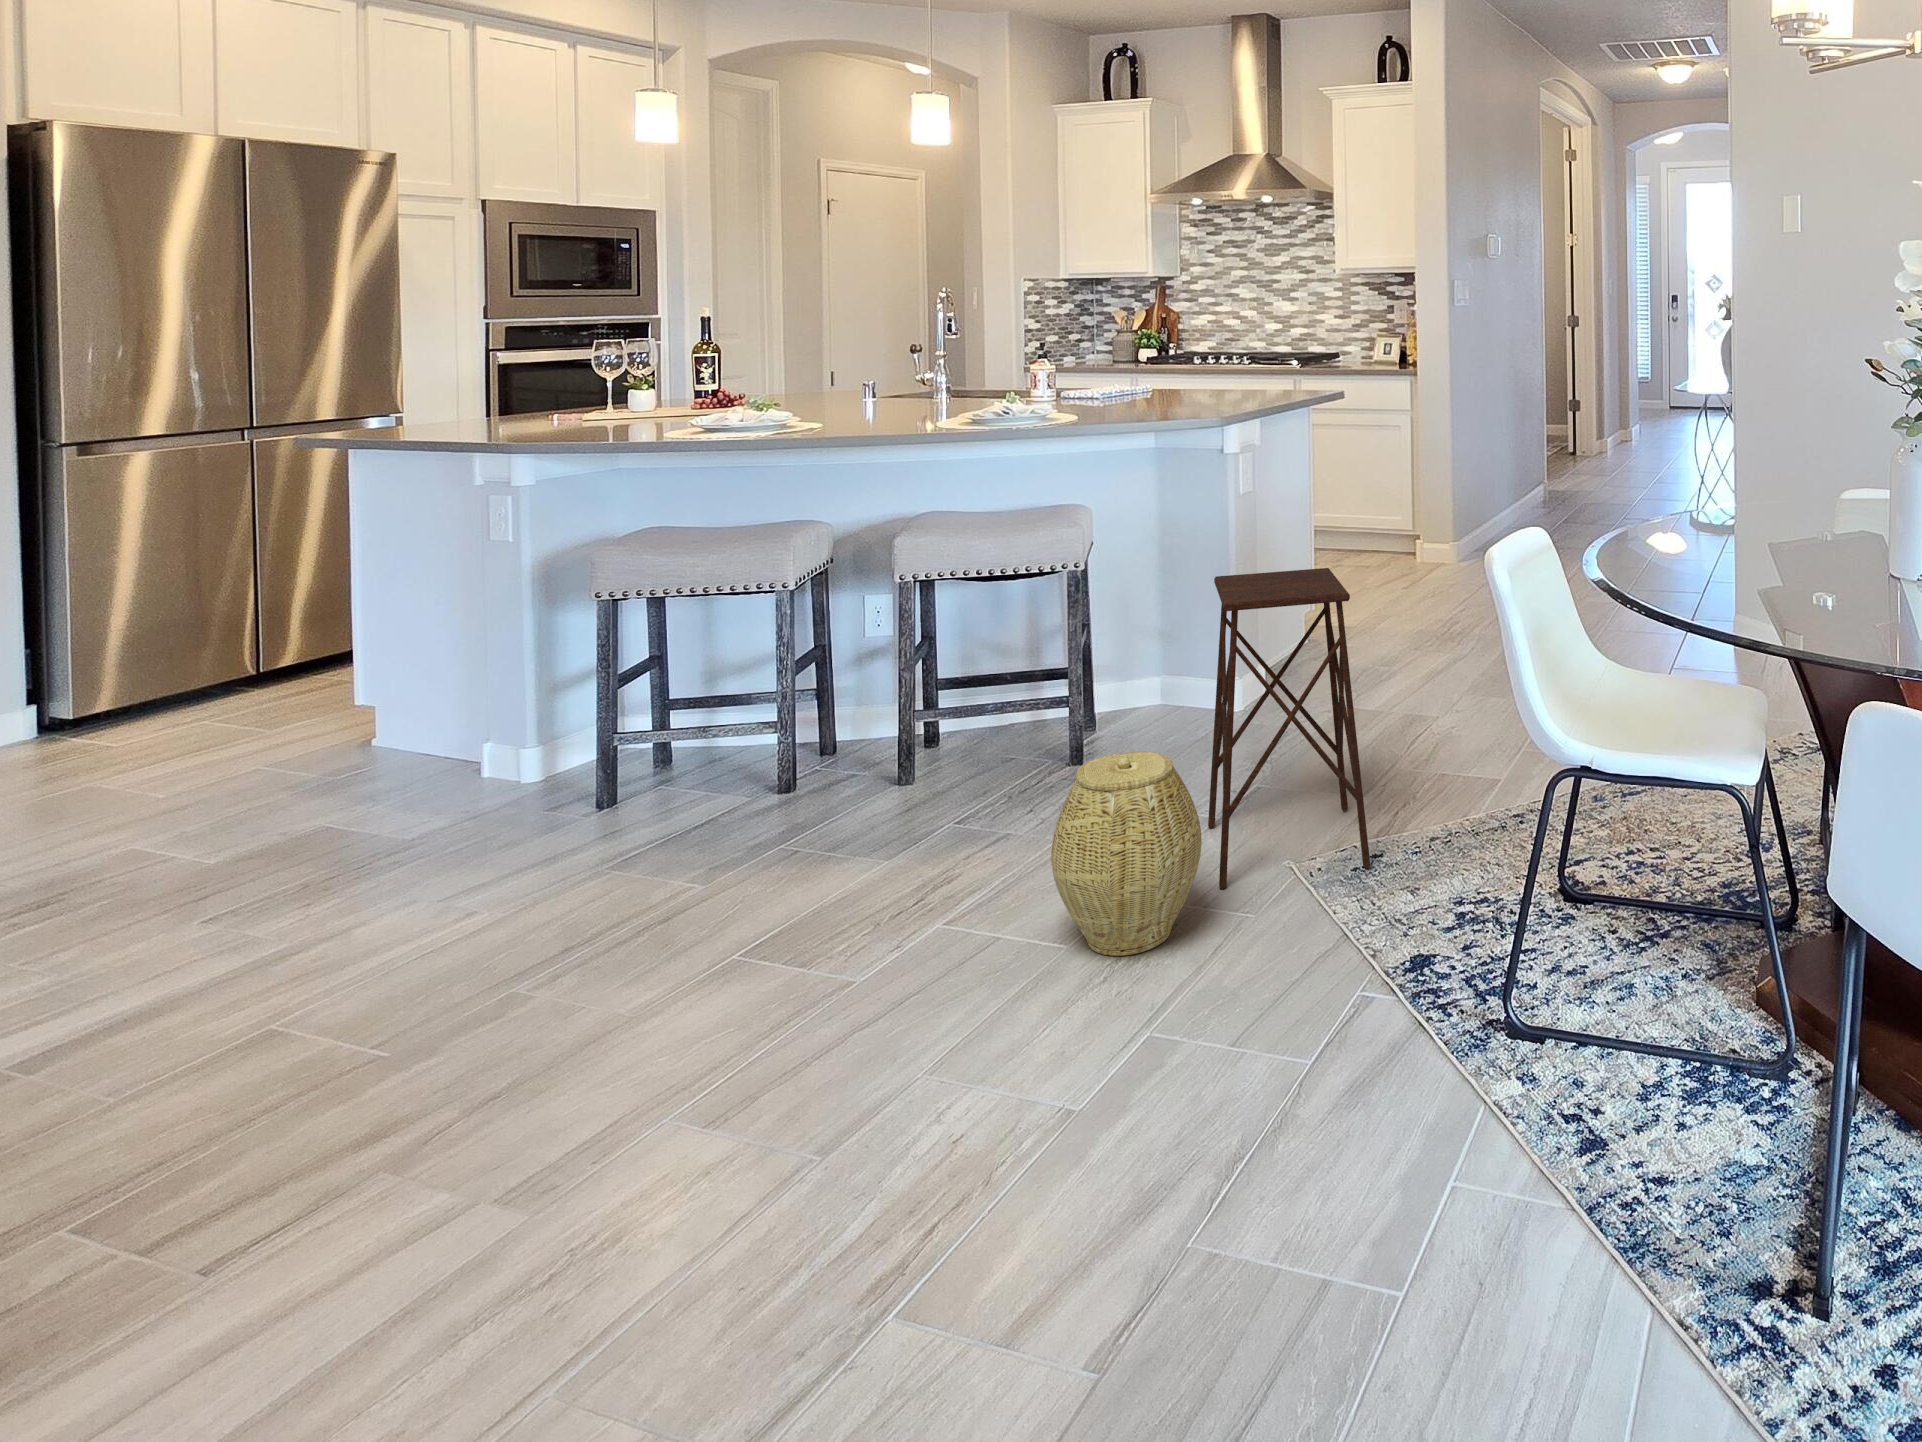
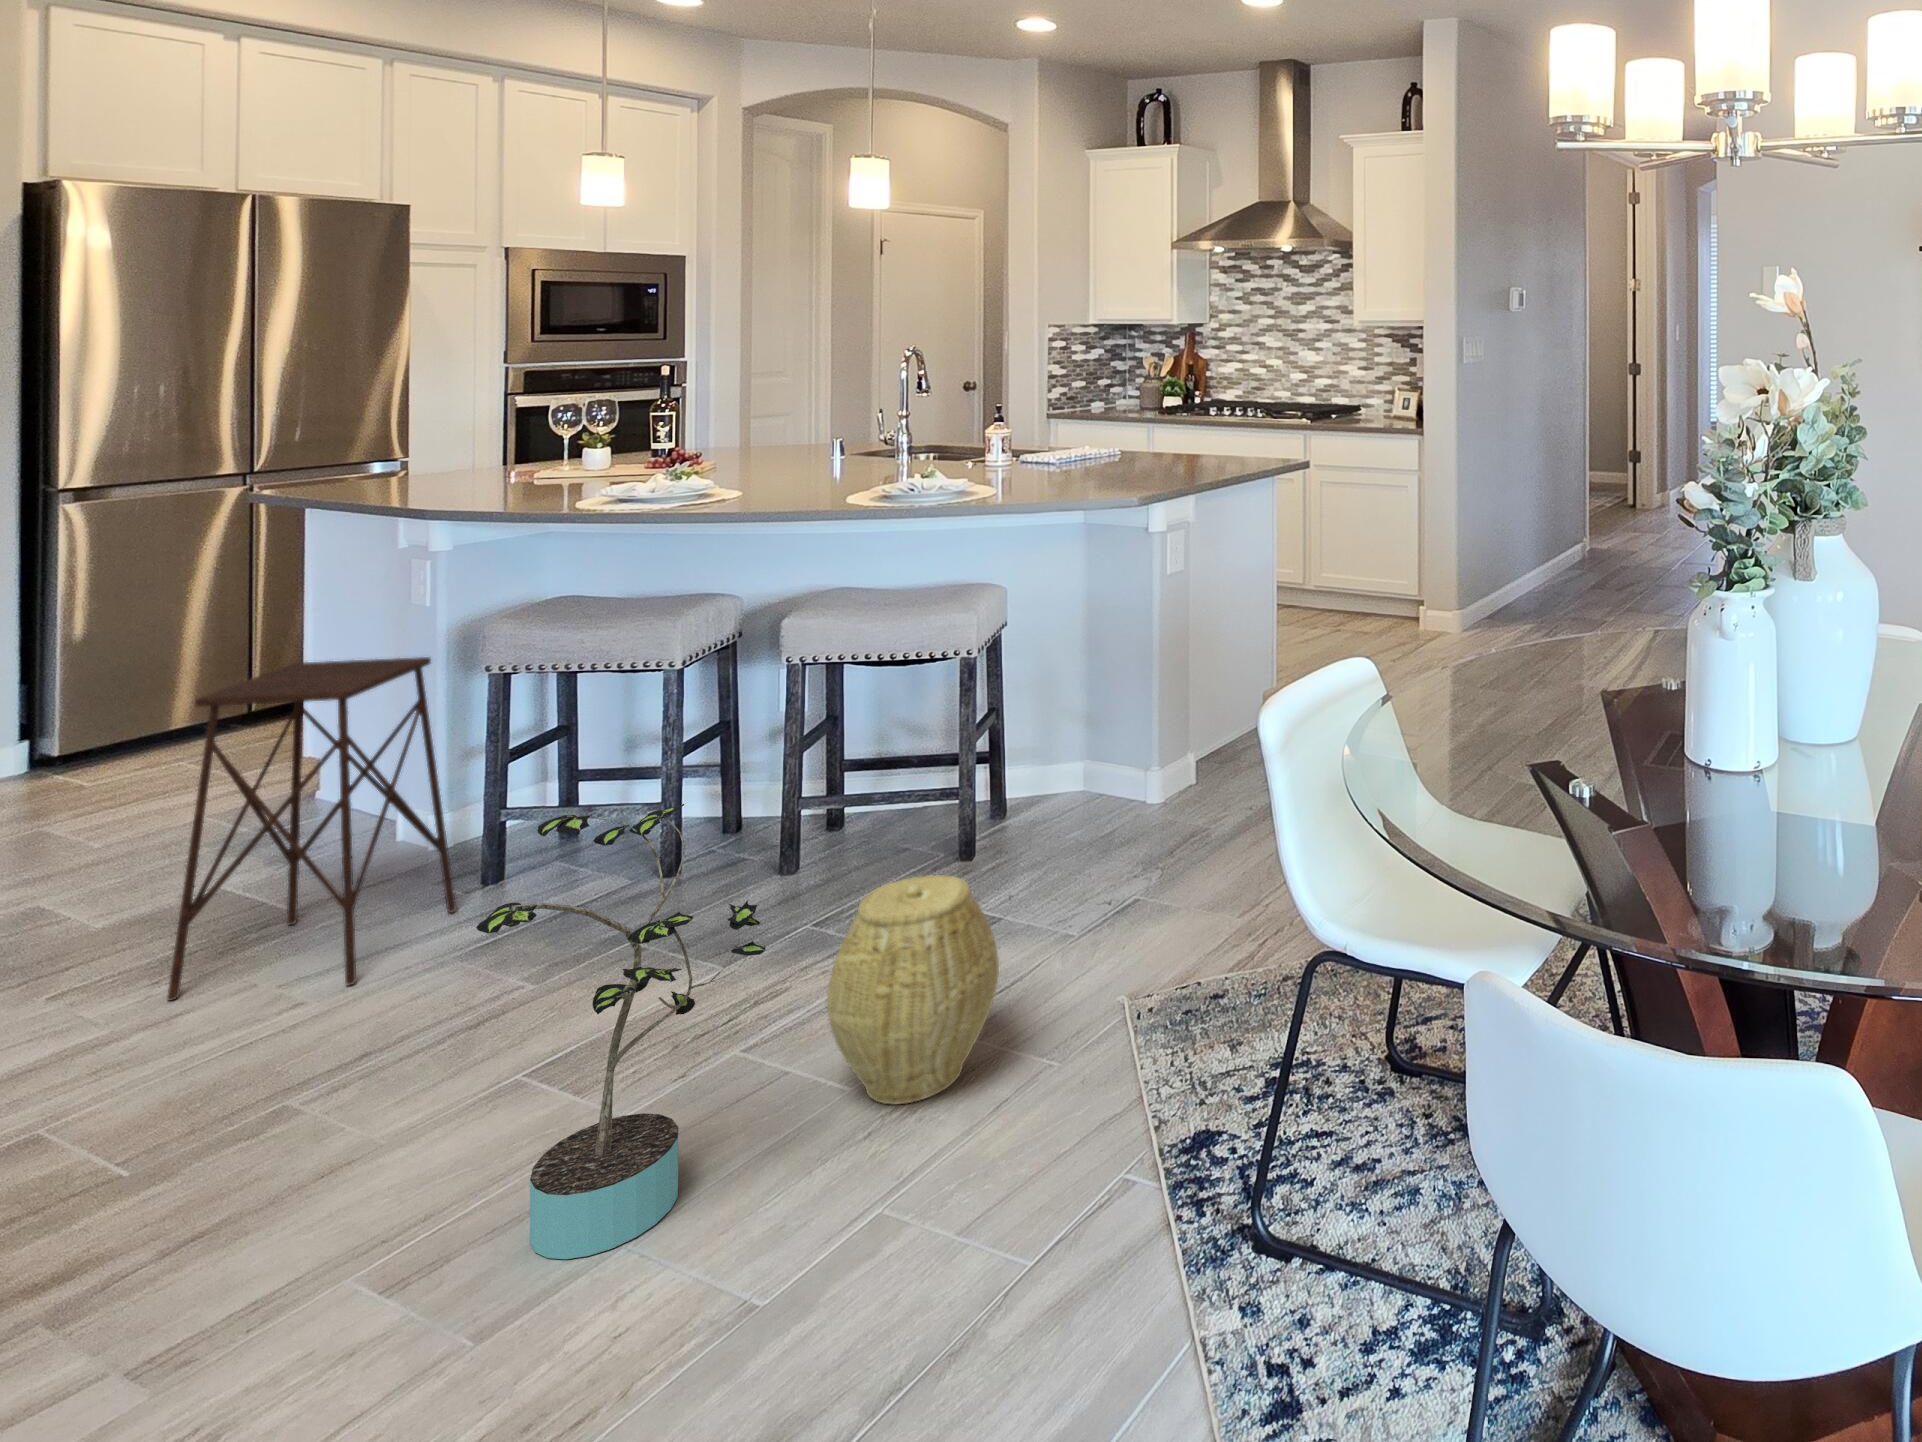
side table: present [1208,568,1370,889] -> present [167,657,456,1001]
potted plant: none [806,682,1031,1086] -> present [476,804,766,1259]

